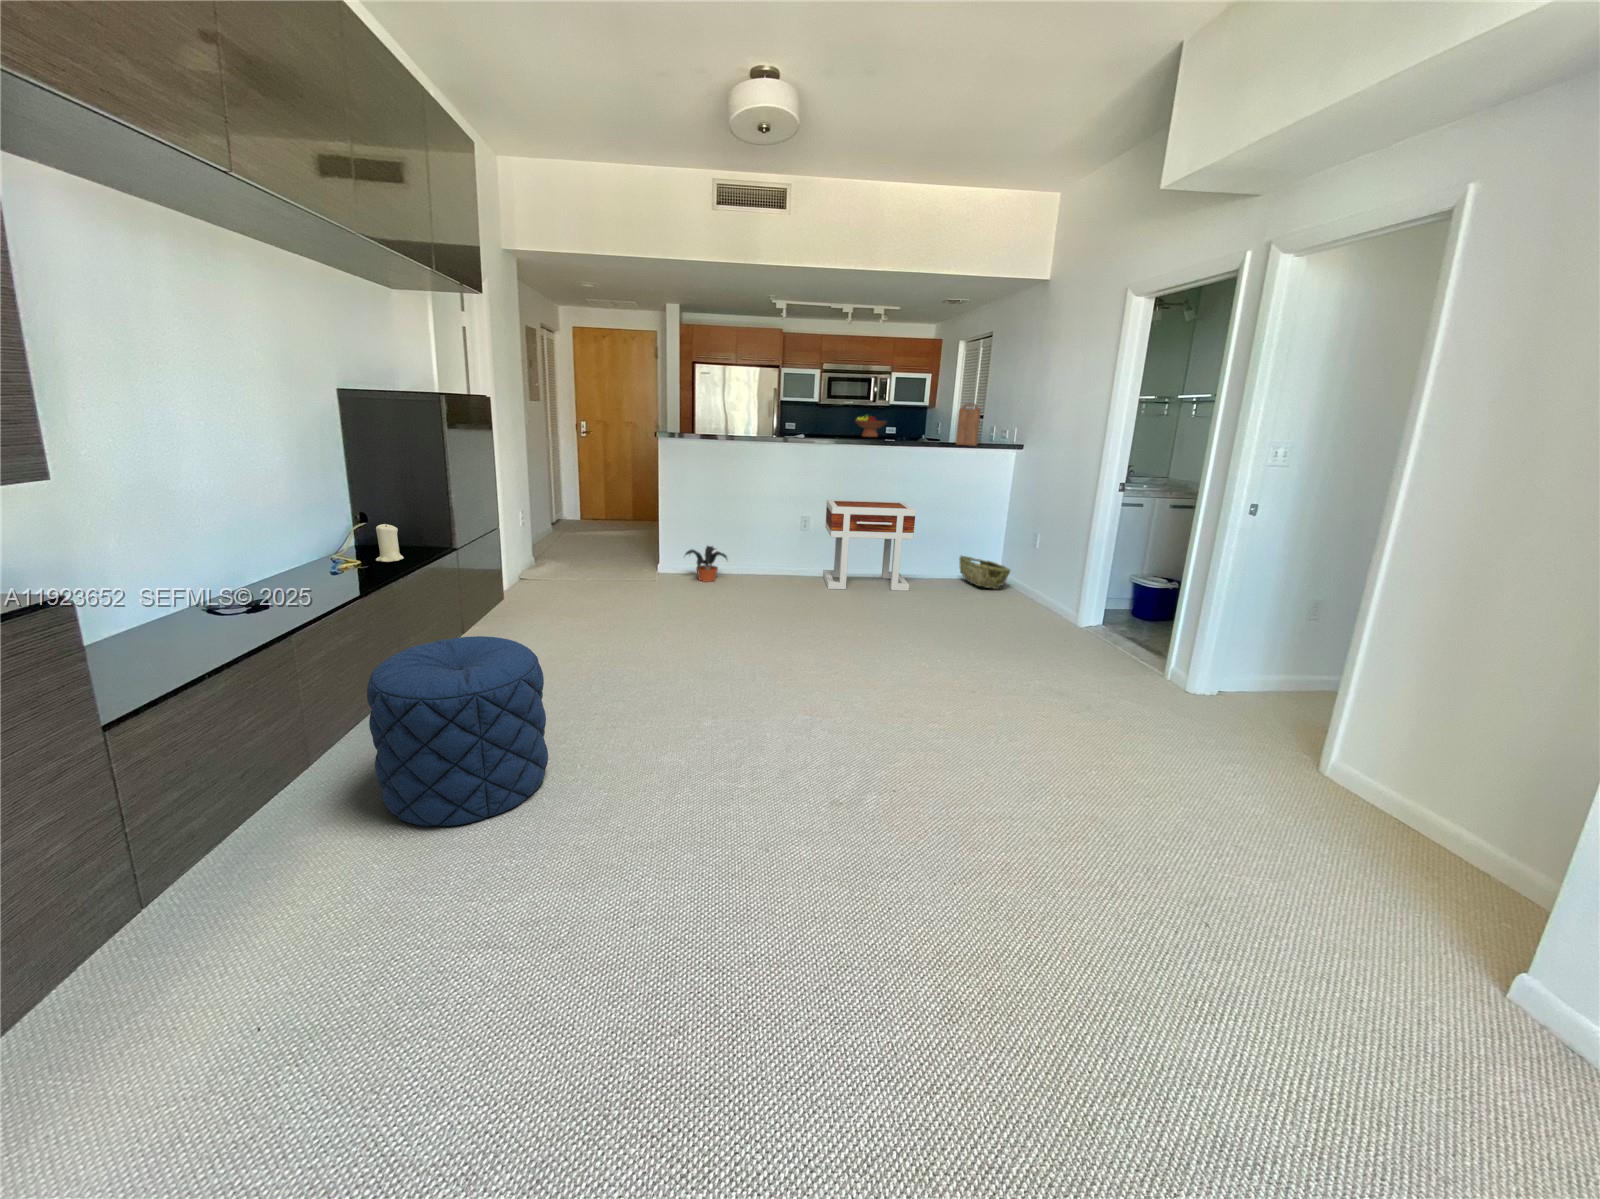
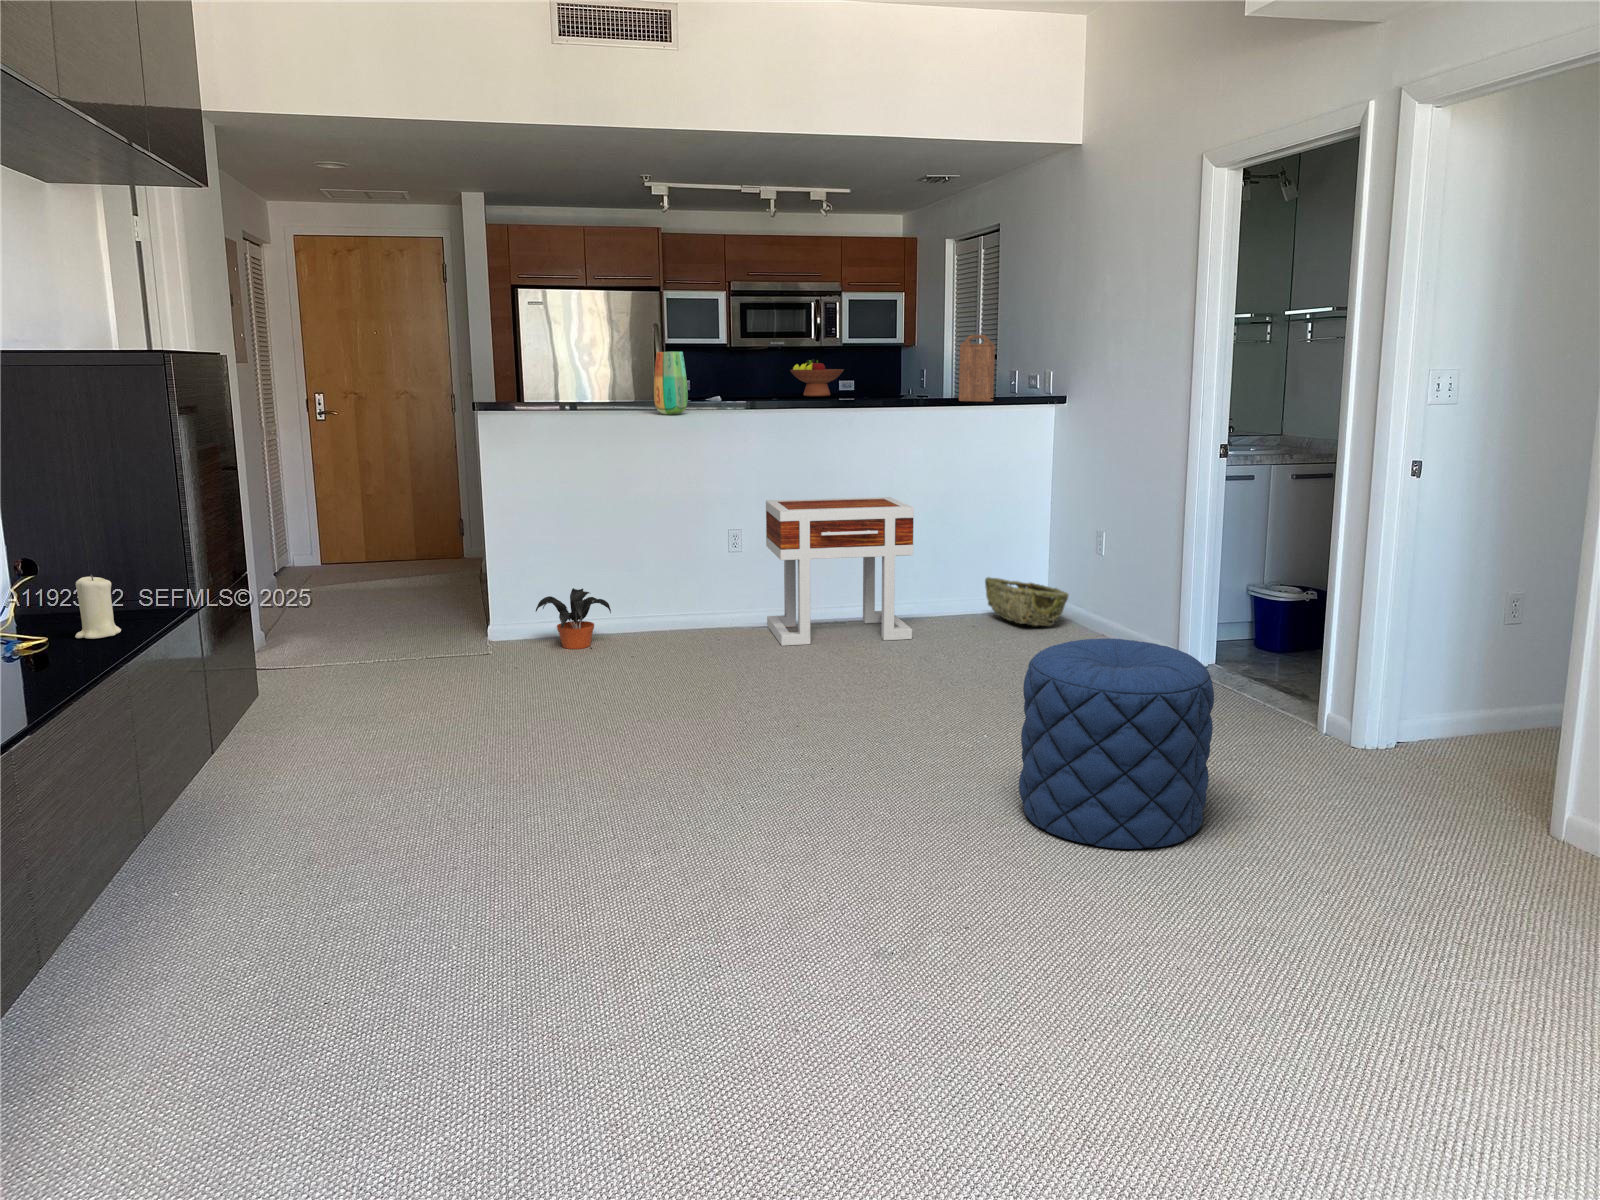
vase: none [763,404,783,444] -> present [654,351,688,415]
pouf: present [367,636,548,826] -> present [1019,638,1214,849]

